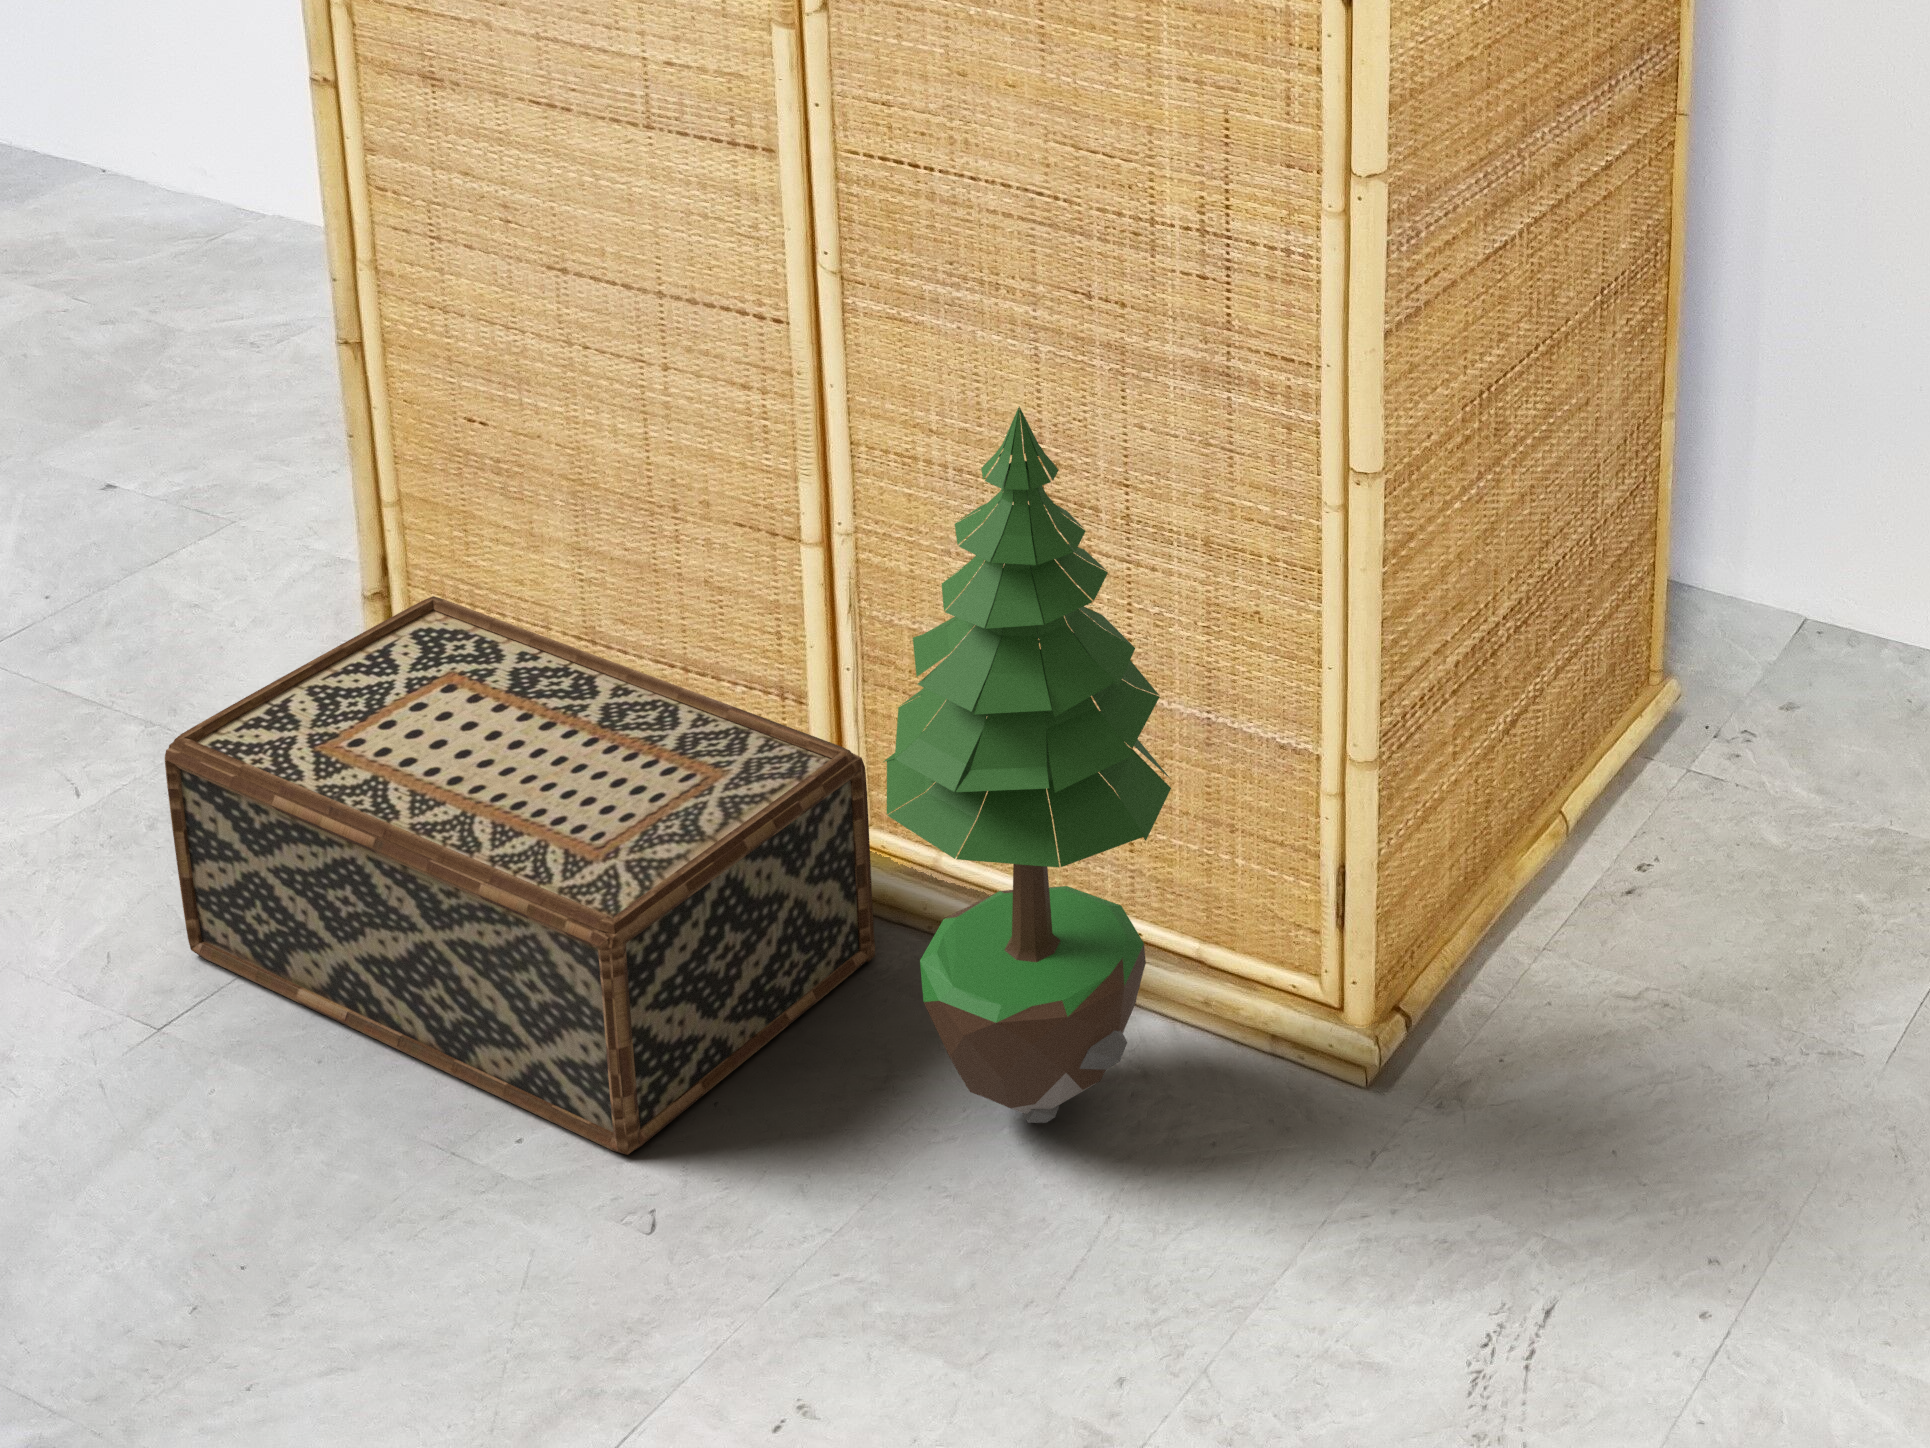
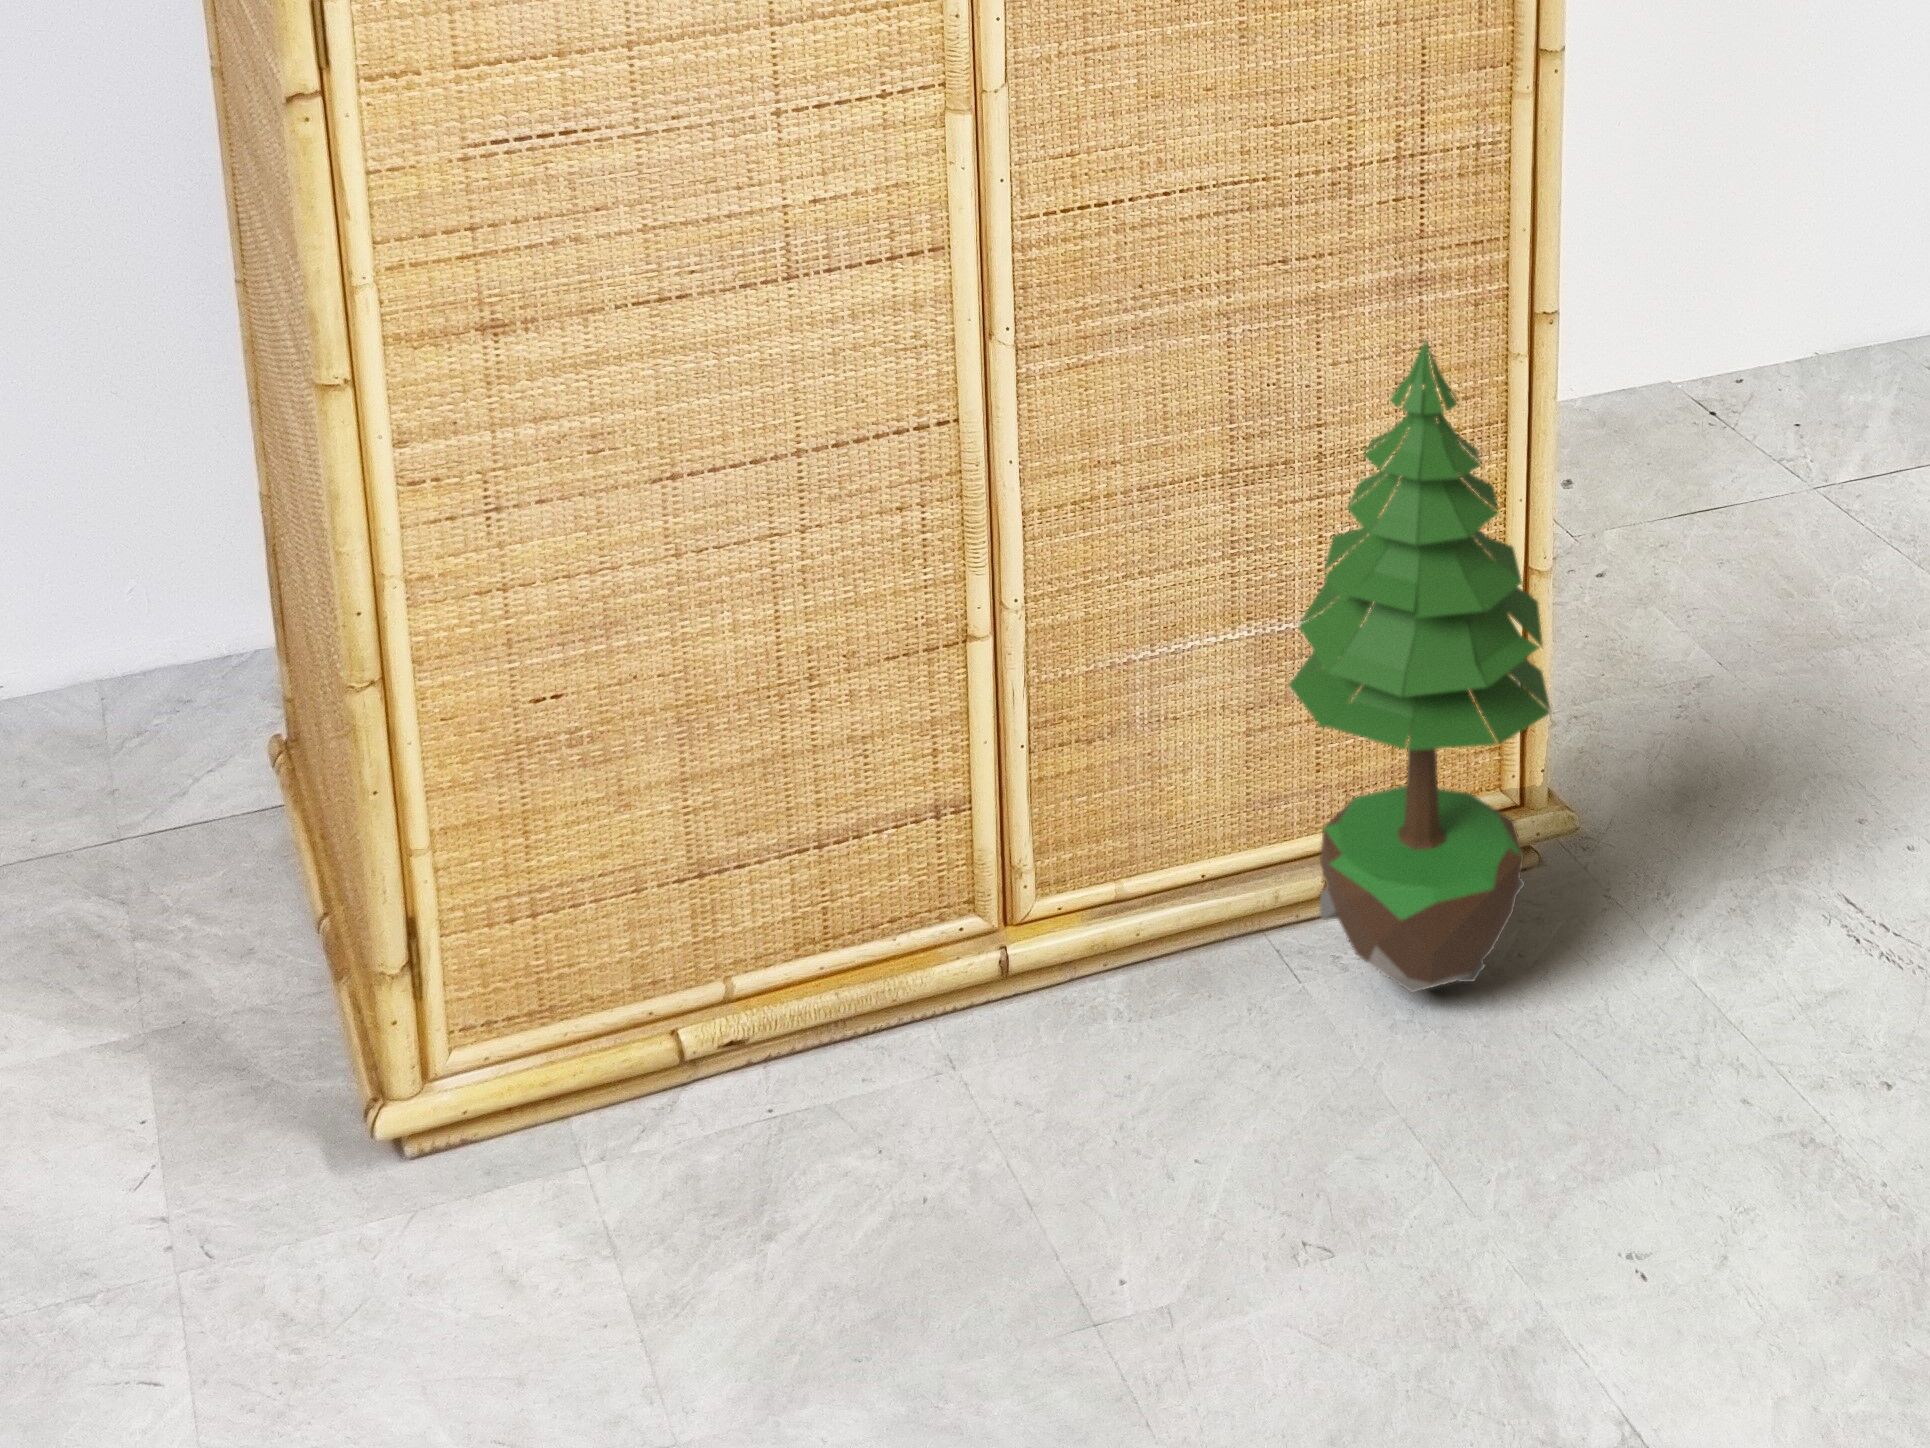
woven basket: present [165,596,875,1155] -> none [525,793,1246,1362]

